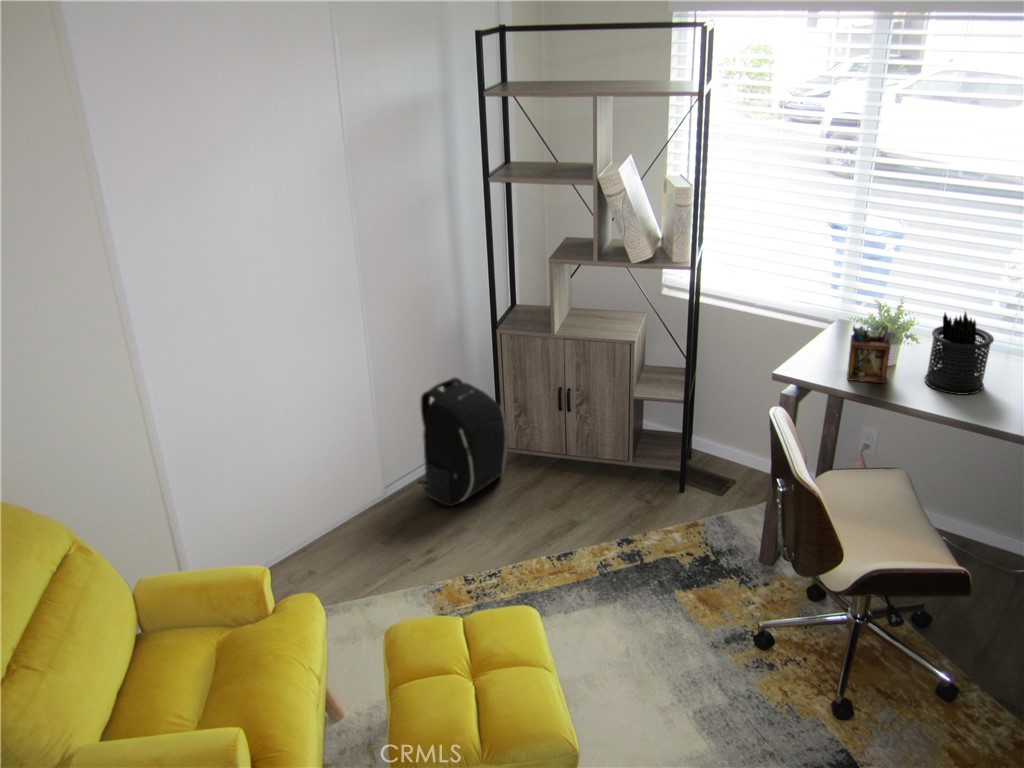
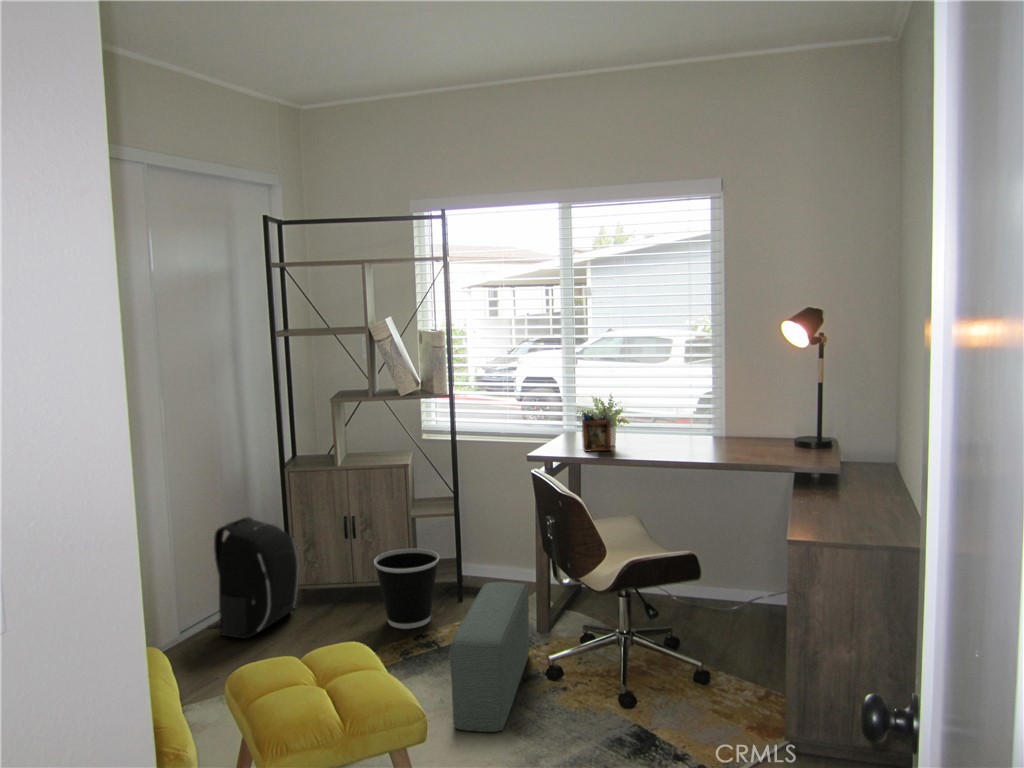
pen holder: present [924,312,994,395] -> none [635,392,675,451]
wastebasket: none [583,433,657,525] -> present [374,549,439,629]
pouf: none [629,517,747,714] -> present [450,582,529,732]

